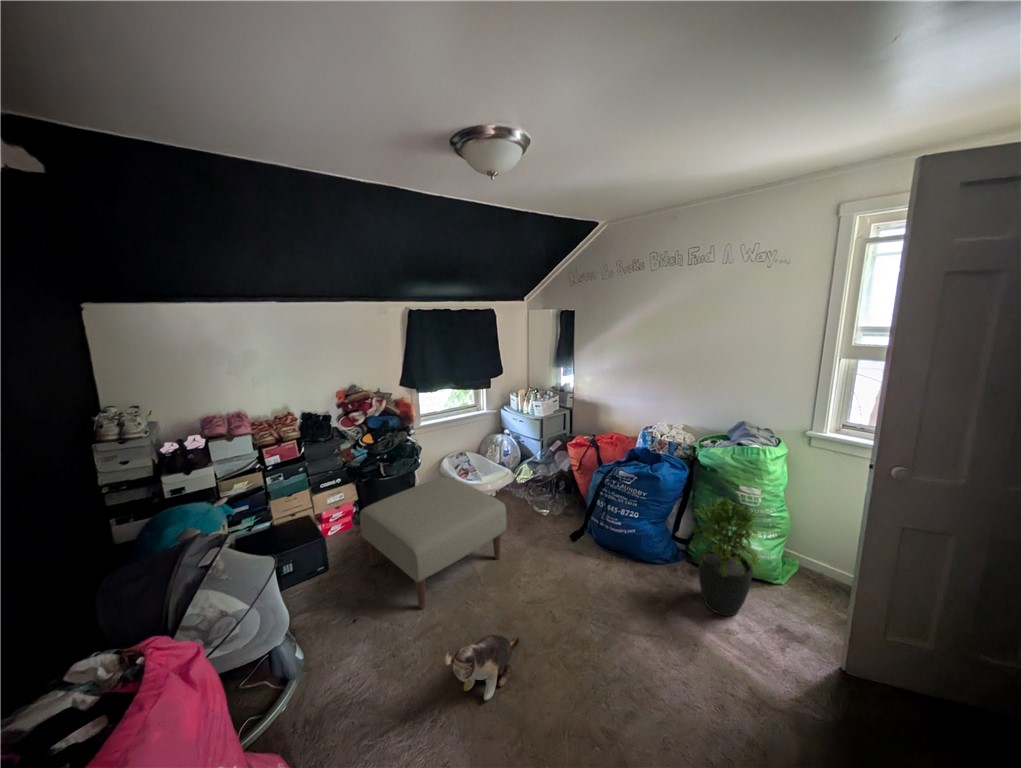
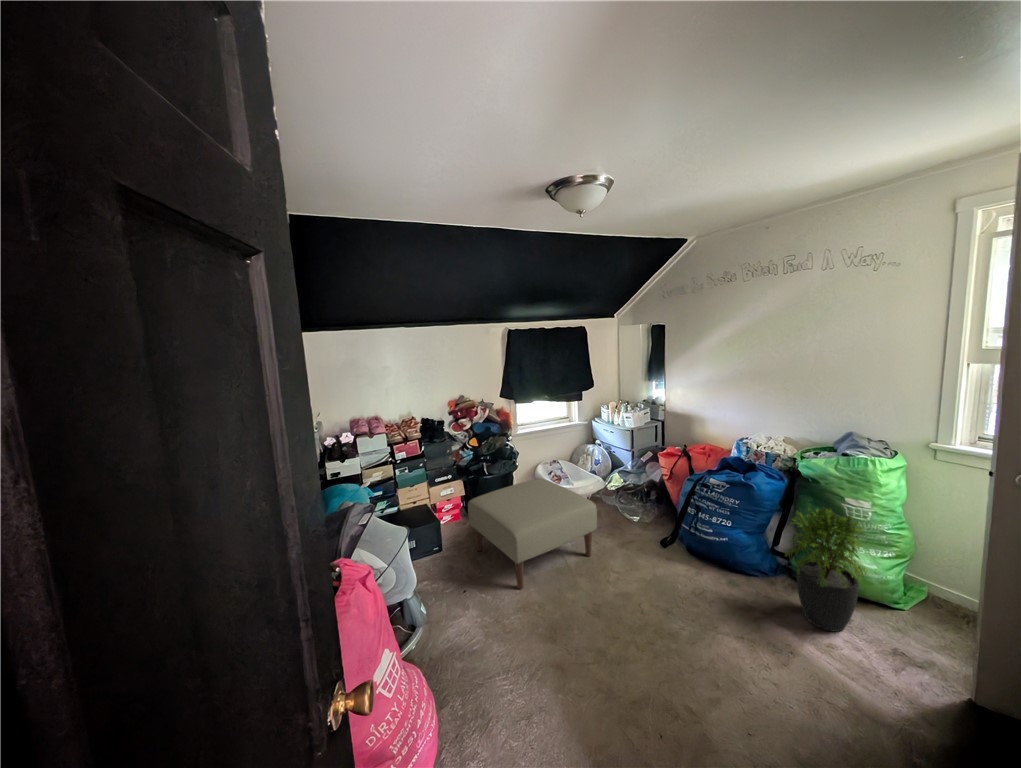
plush toy: present [445,635,519,700] -> none [541,612,608,666]

